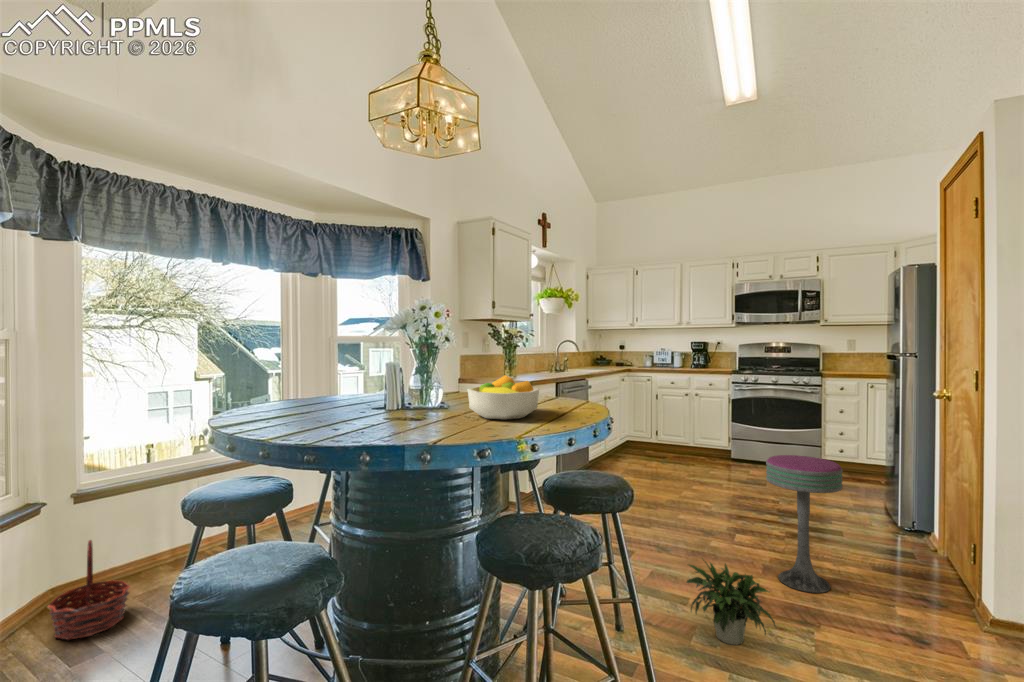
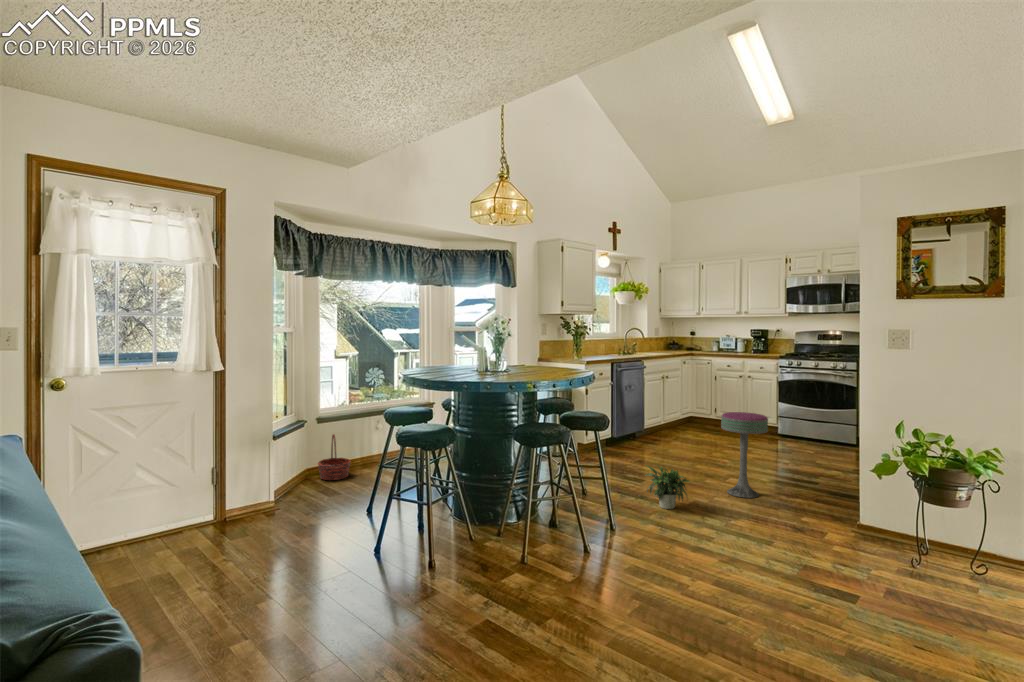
fruit bowl: present [468,375,539,420] -> none [518,354,555,376]

